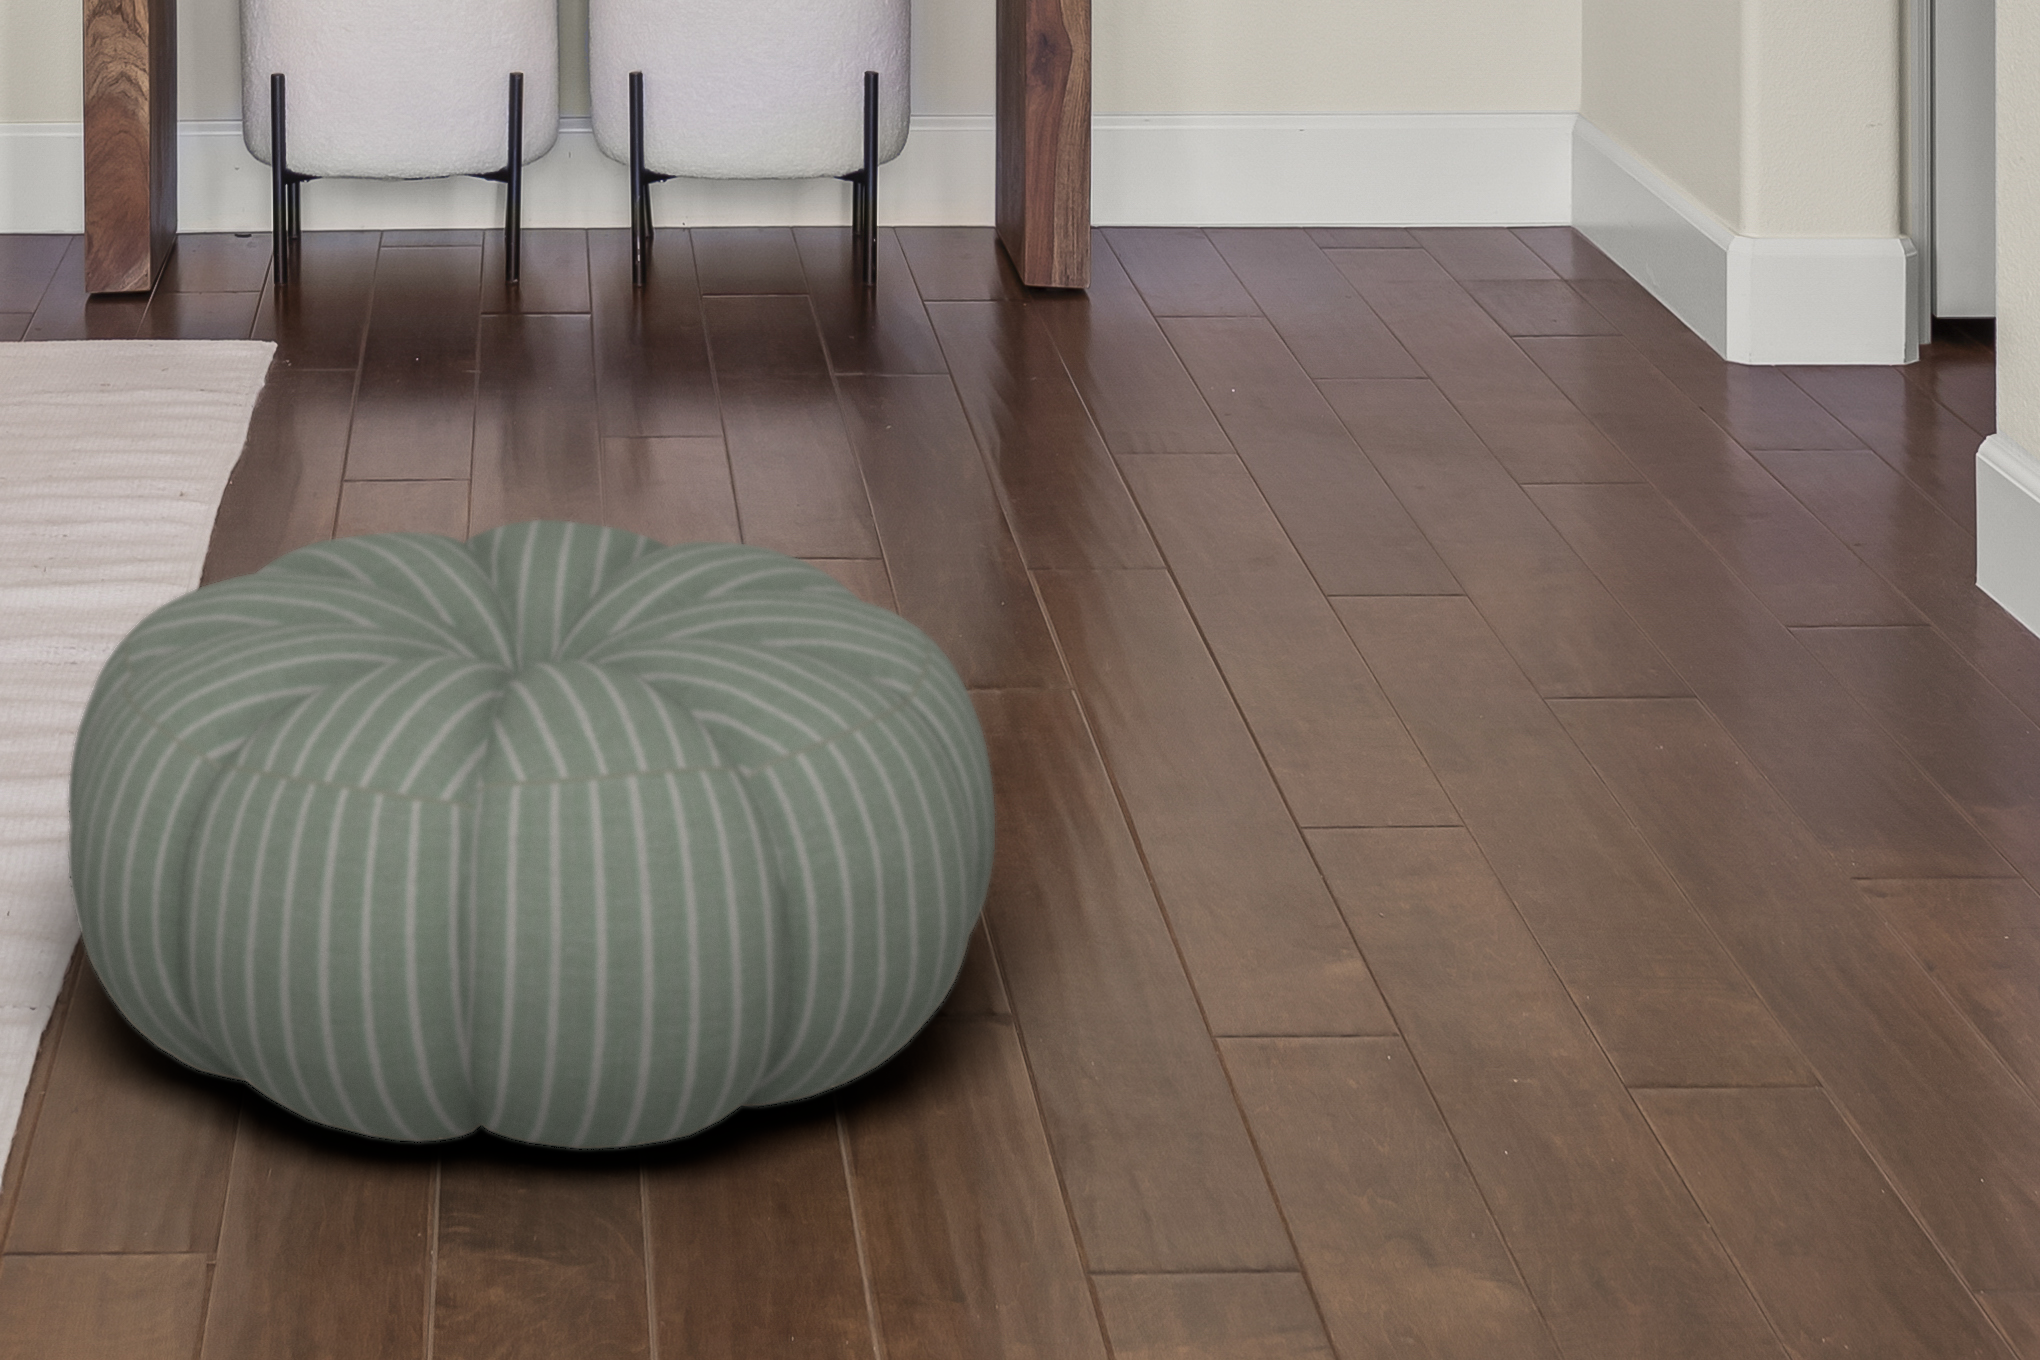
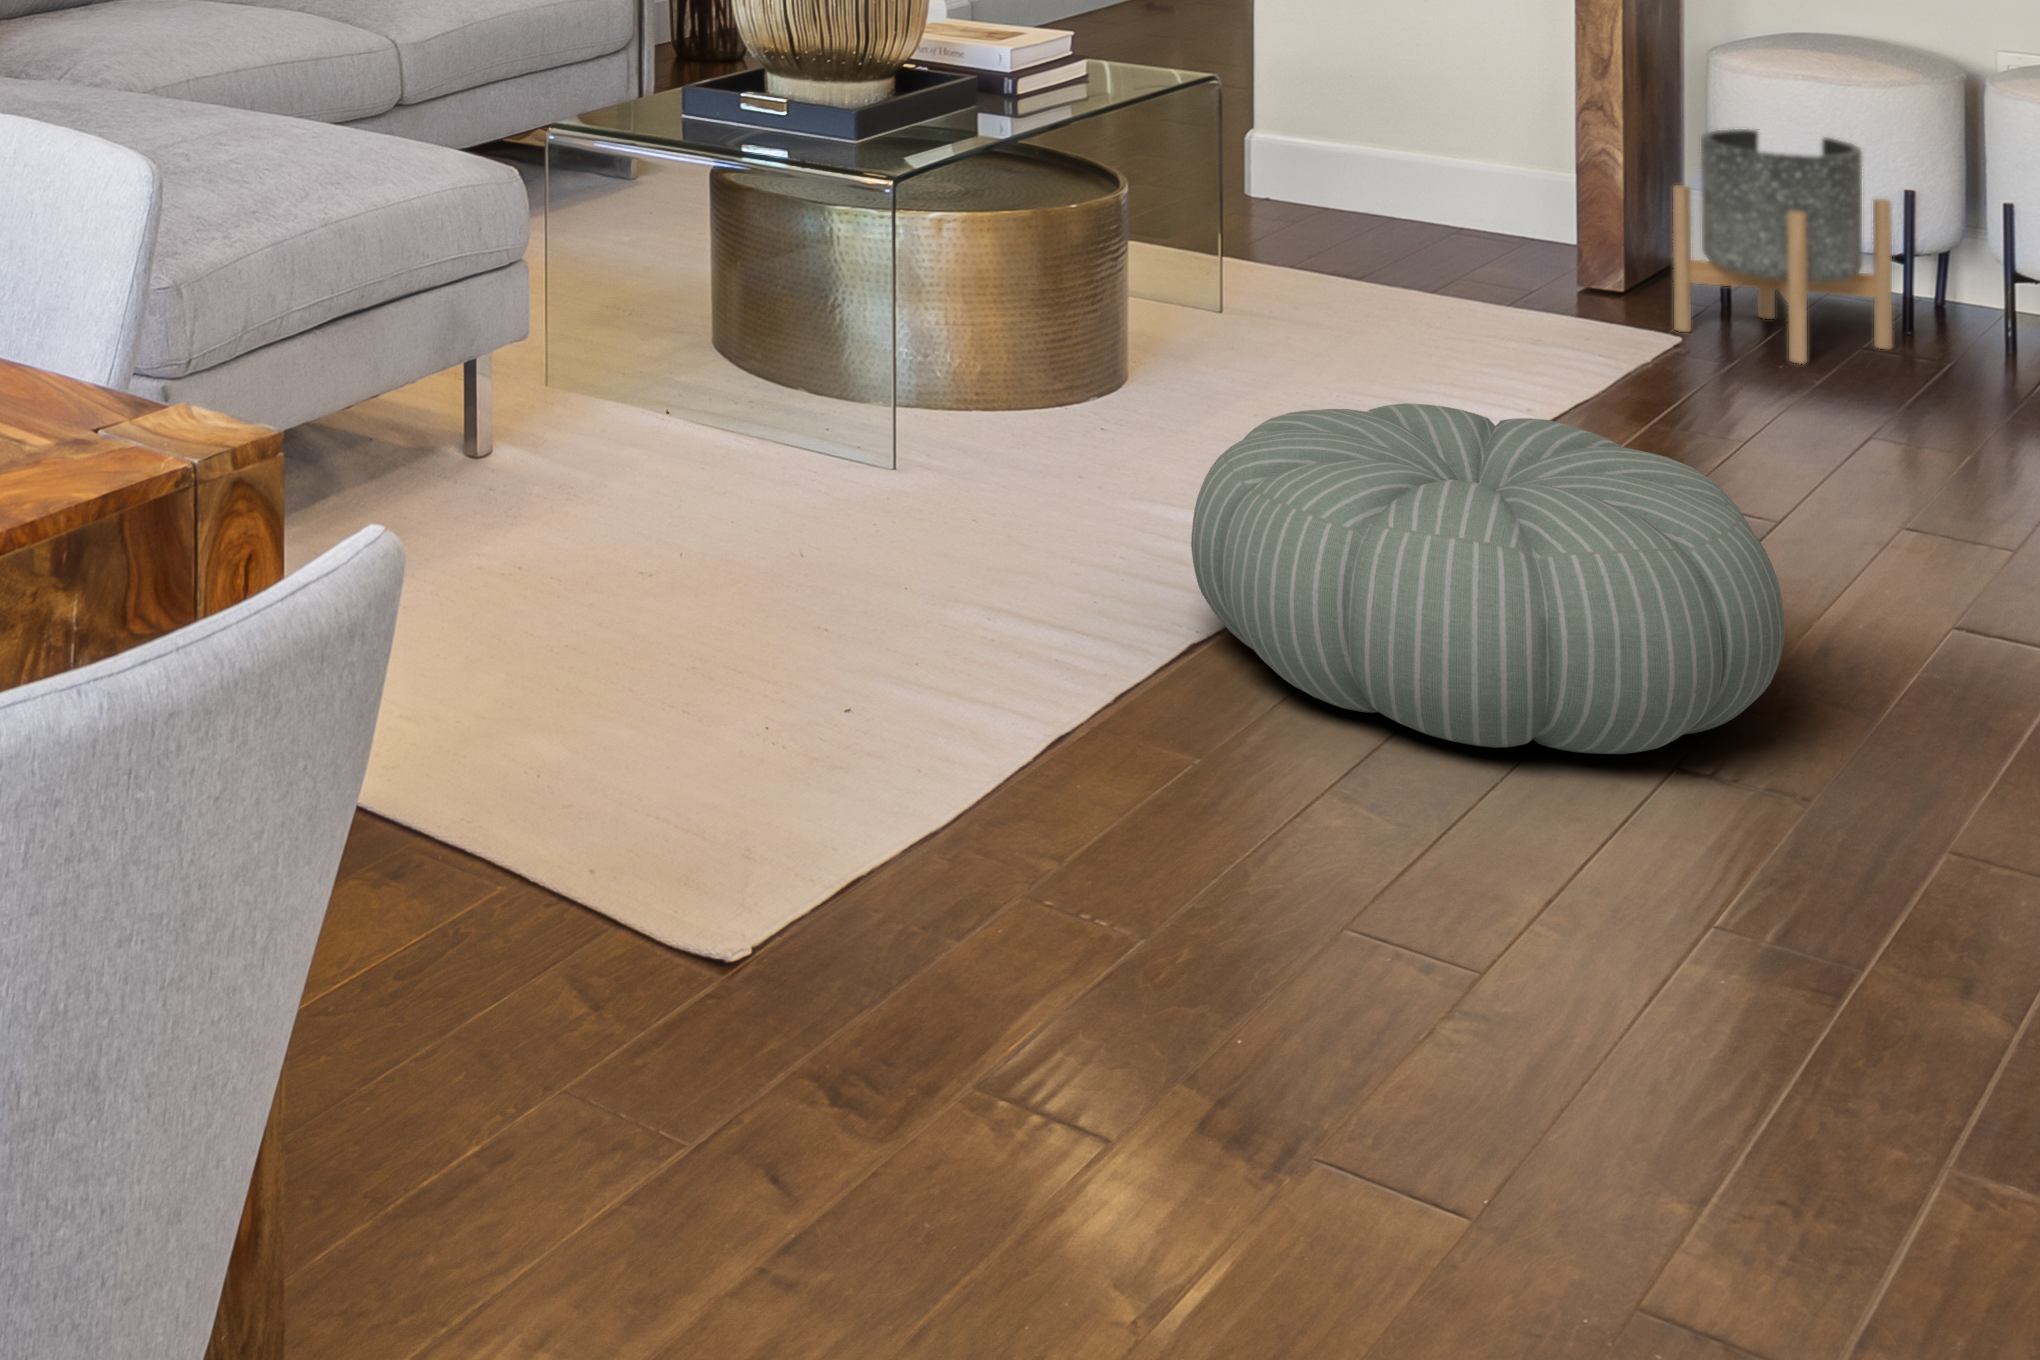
planter: none [254,10,519,354] -> present [1673,129,1892,363]

